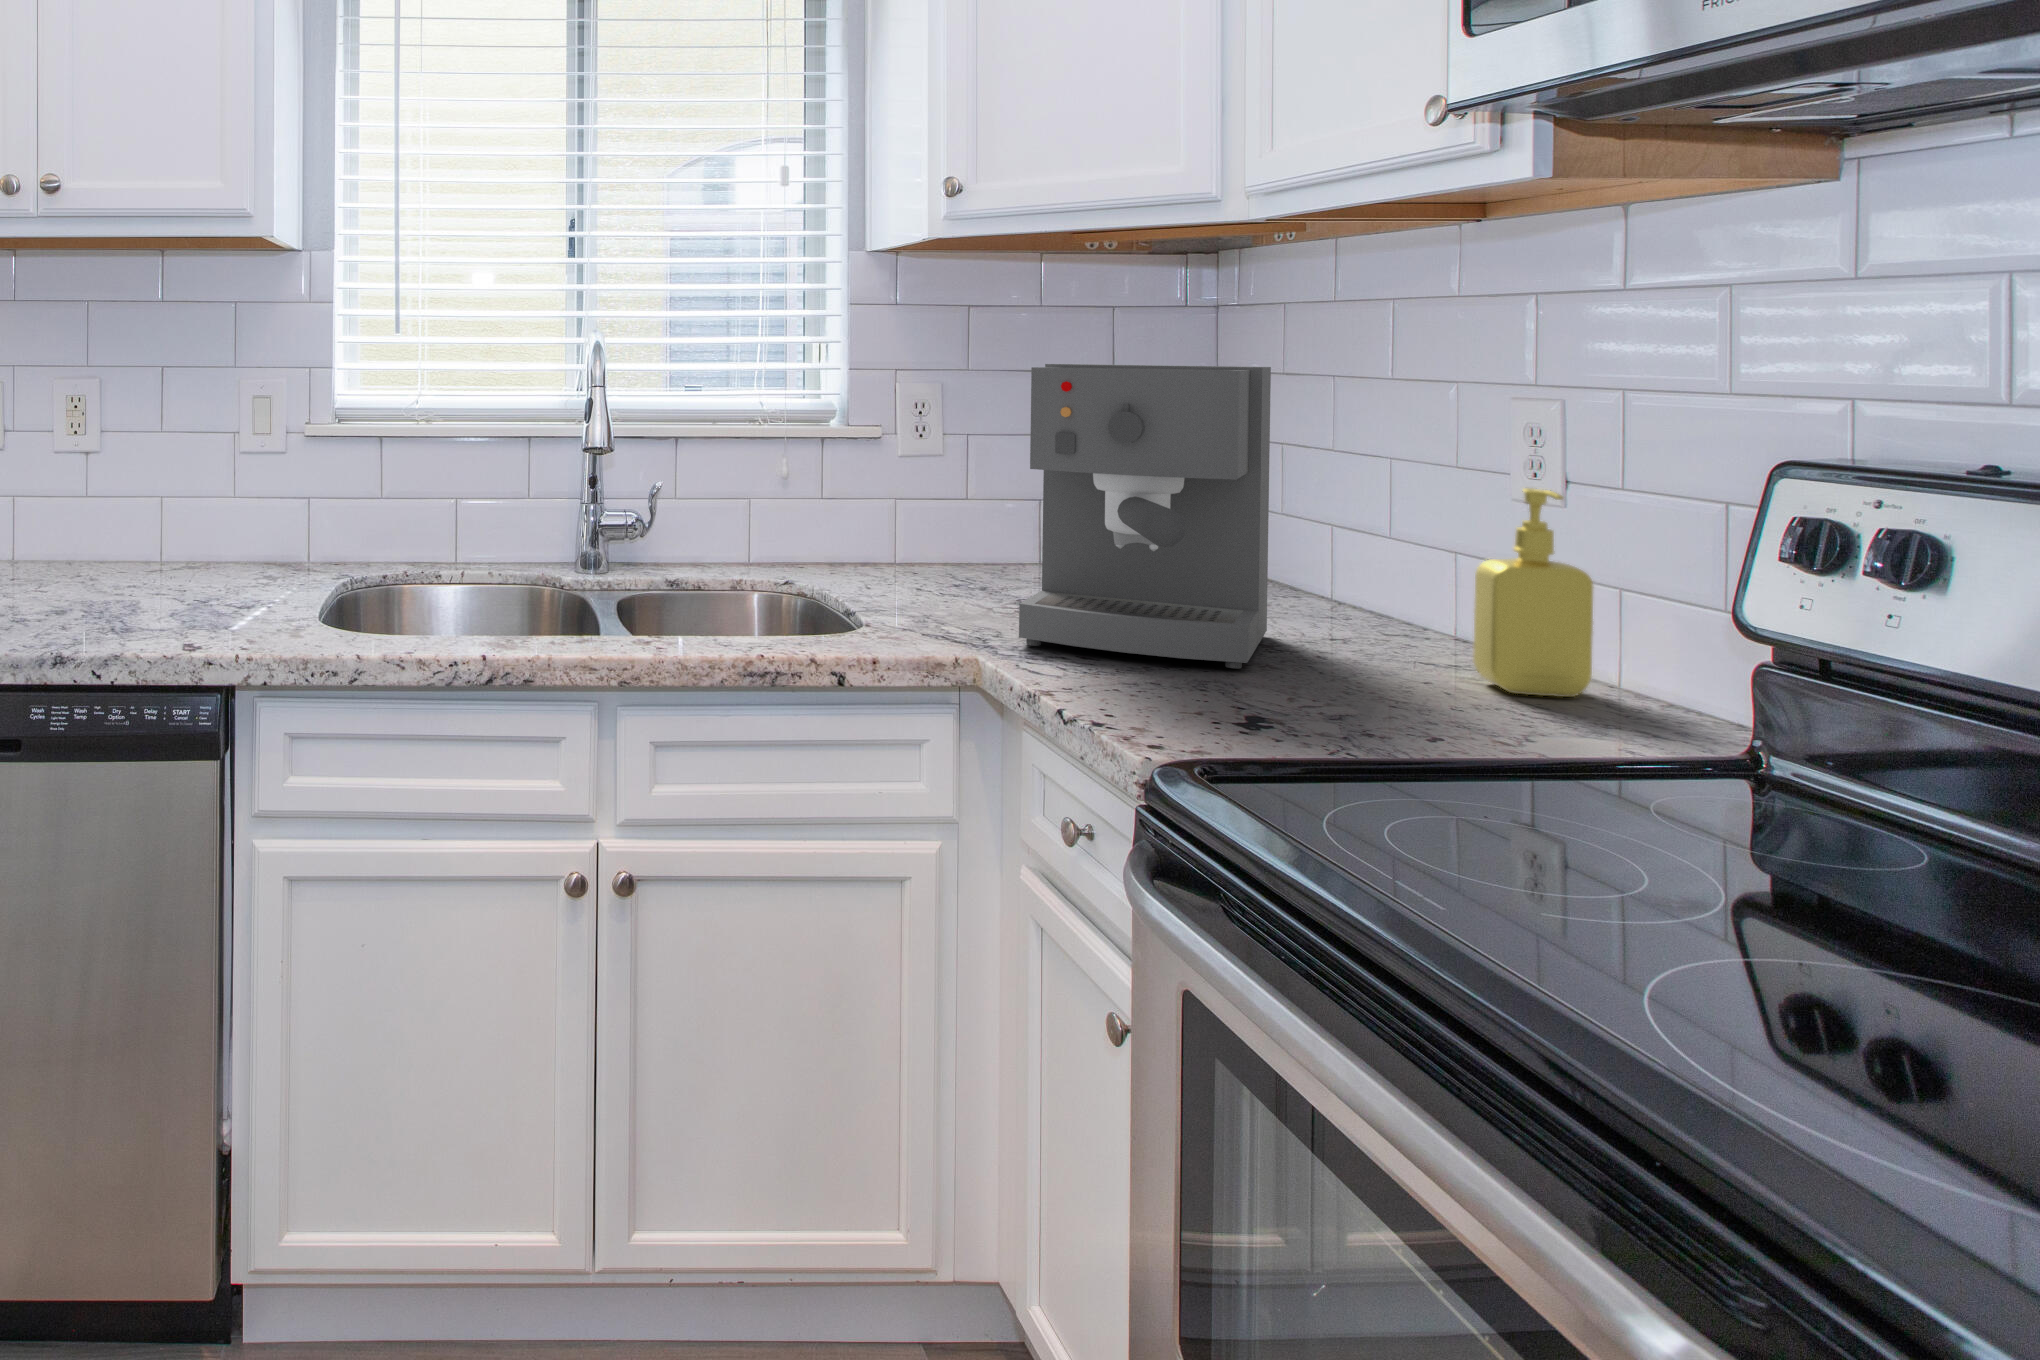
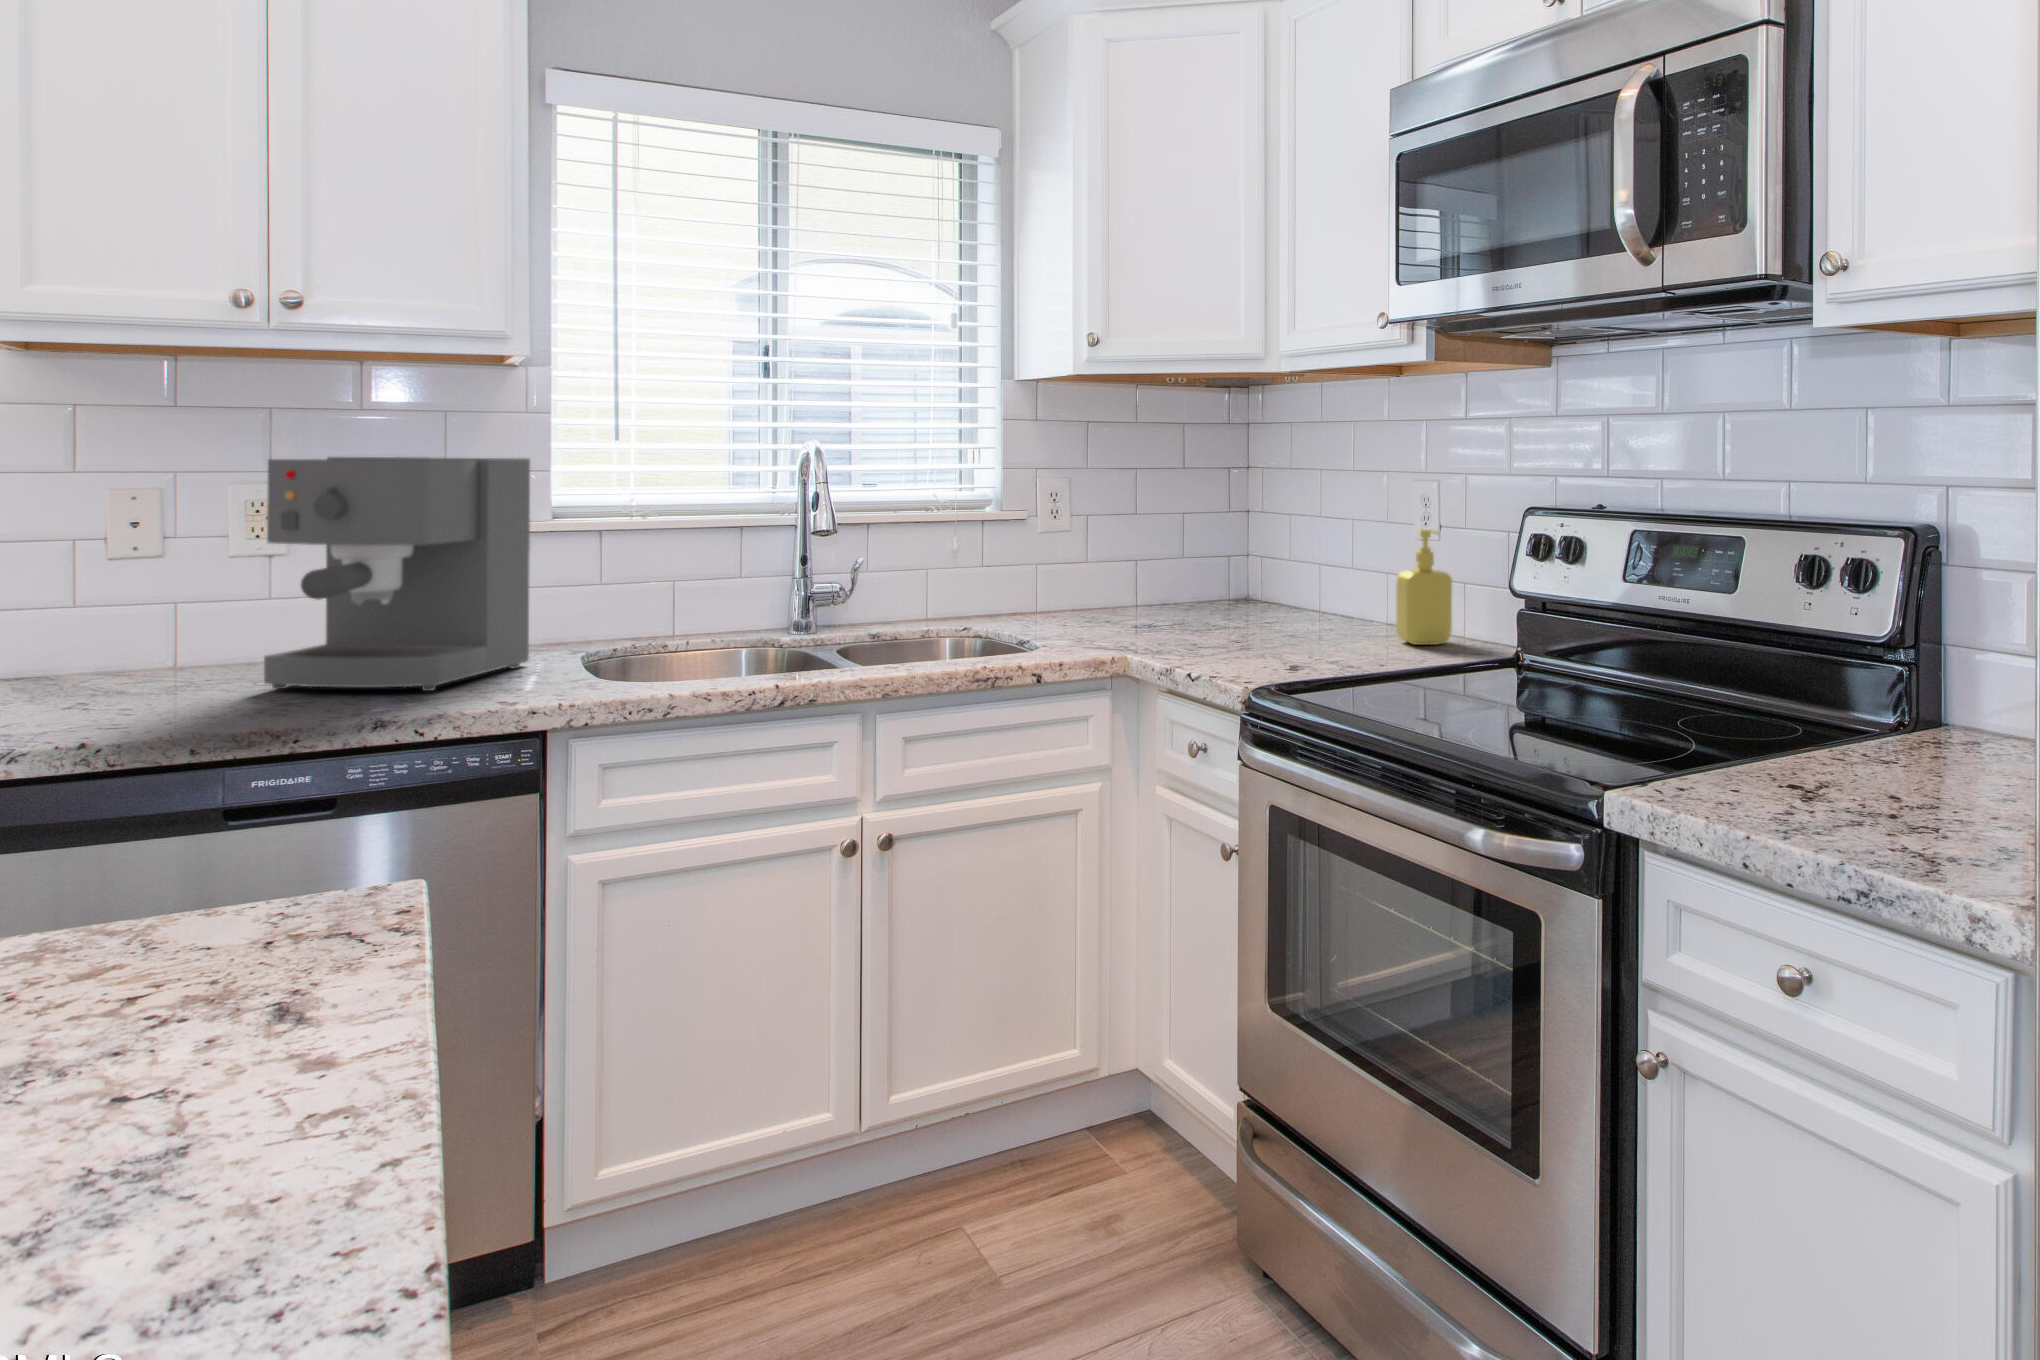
coffee maker: present [1019,364,1271,668] -> present [264,457,530,691]

